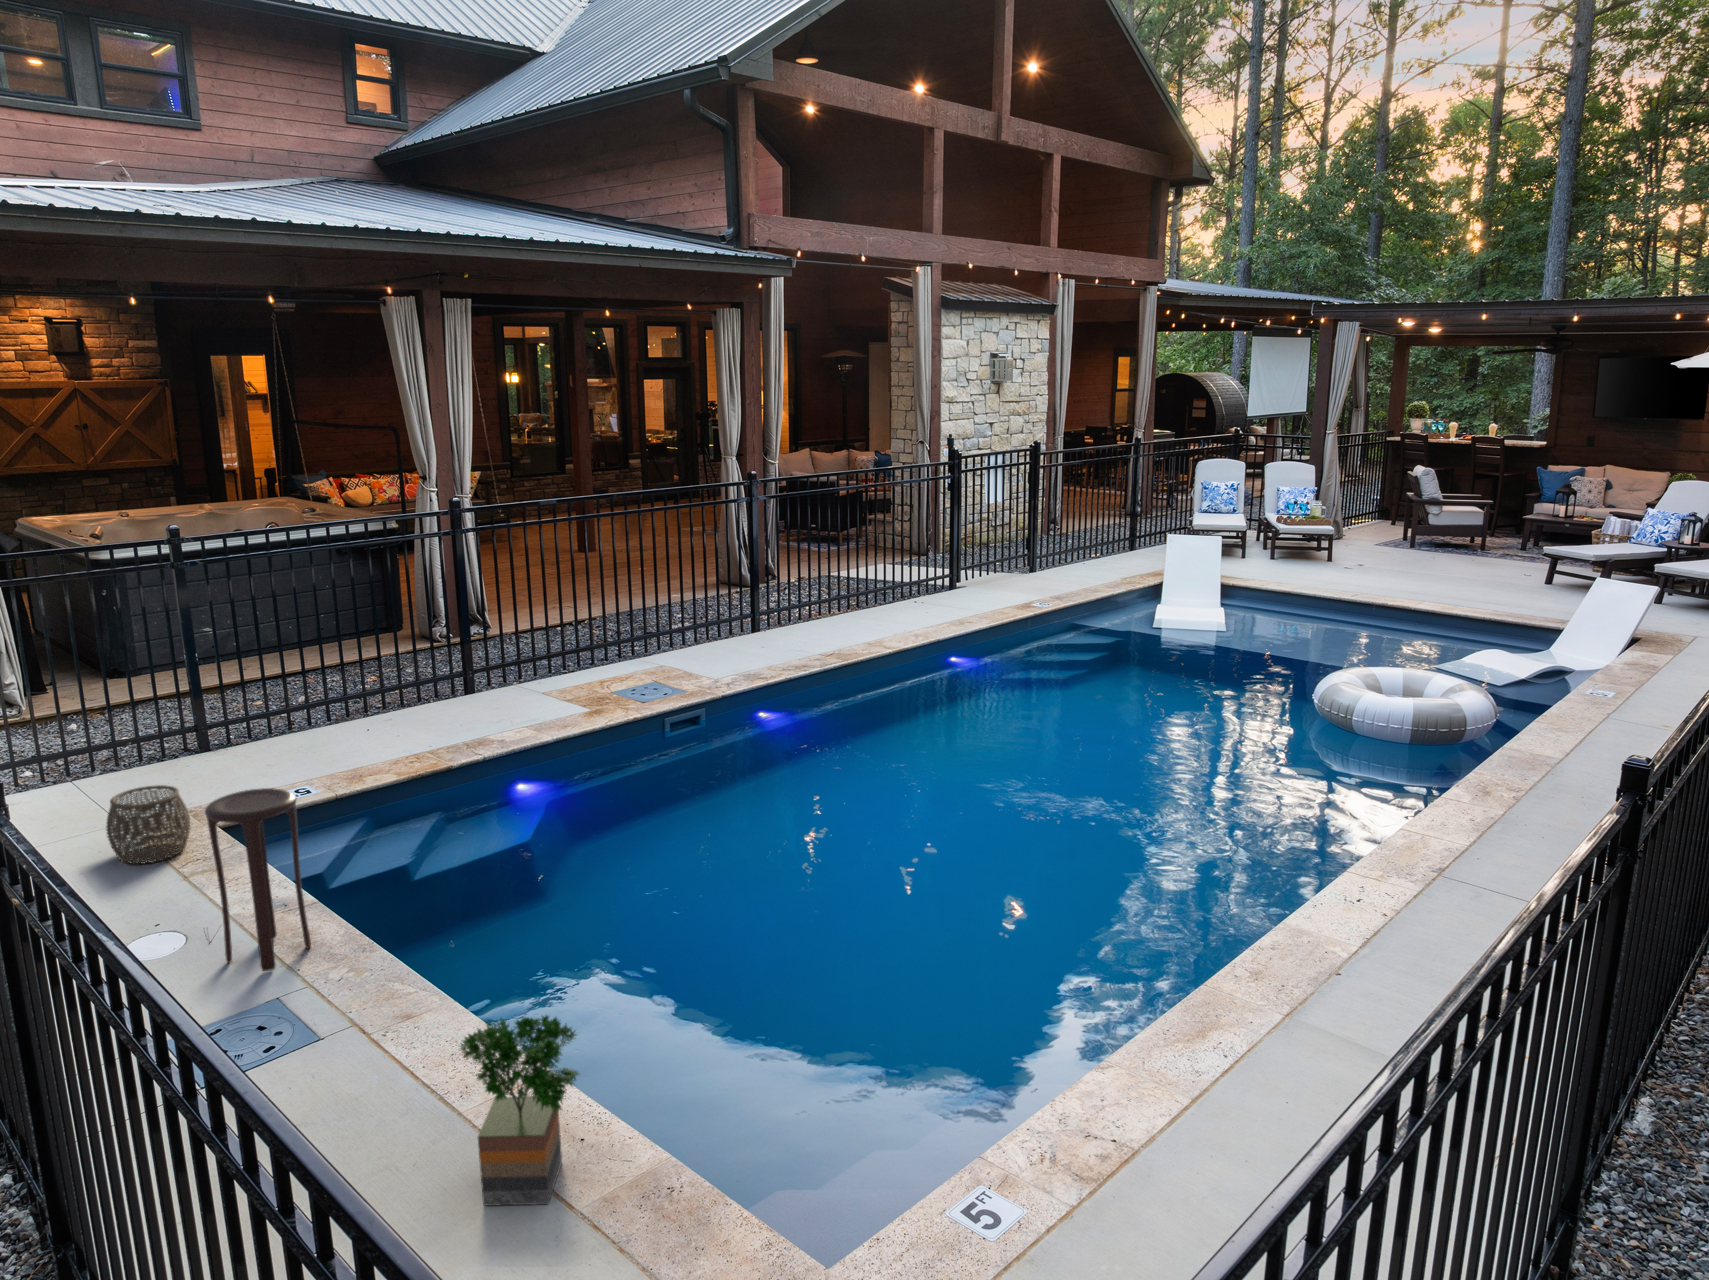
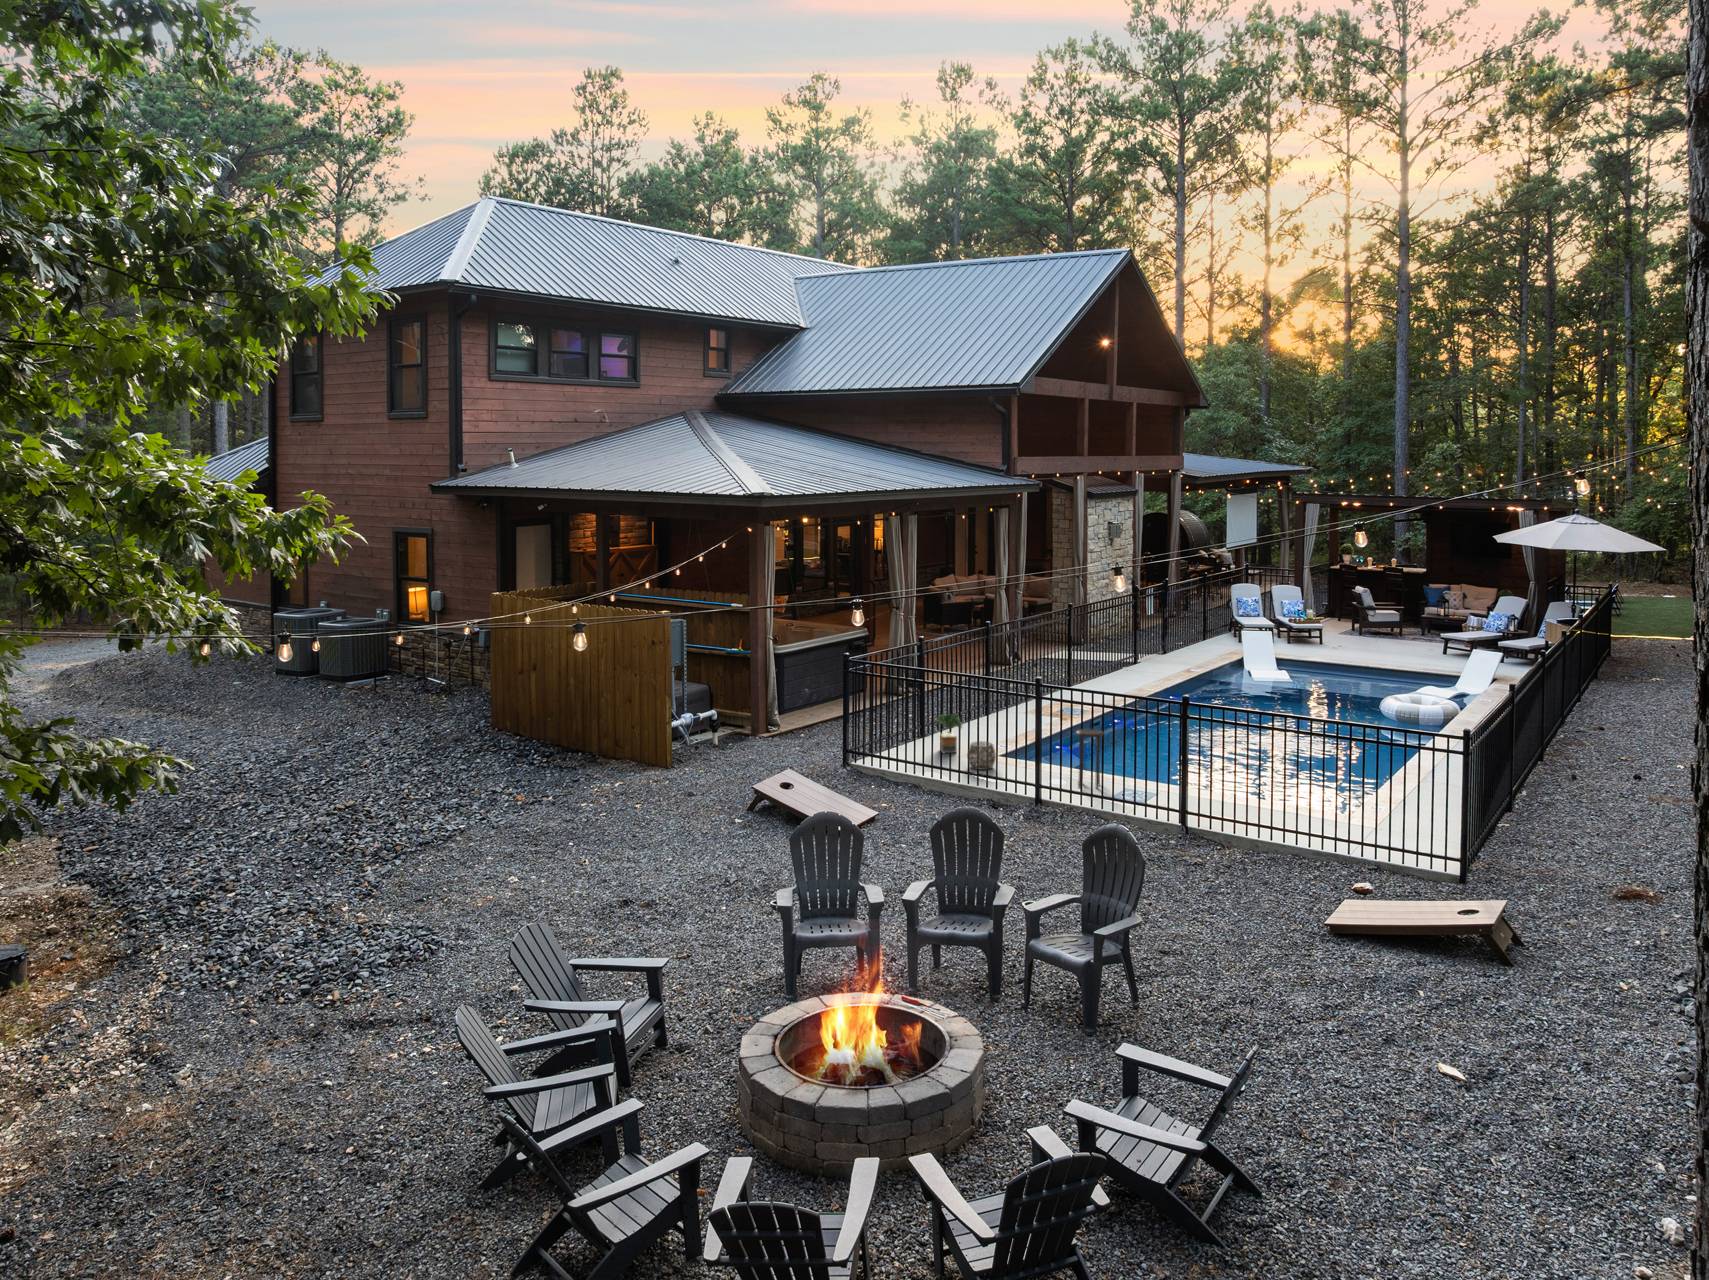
potted tree: present [460,1015,579,1206] -> present [937,714,962,753]

